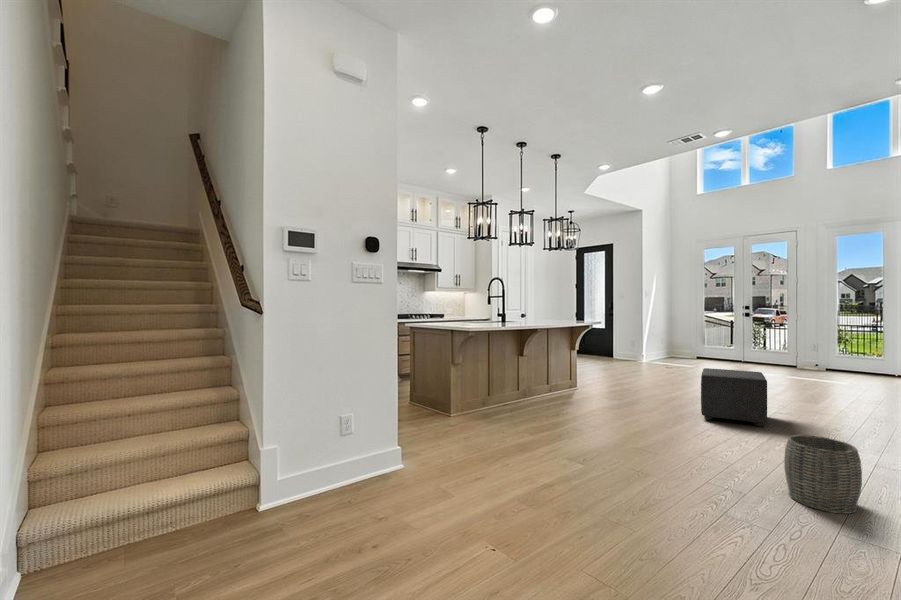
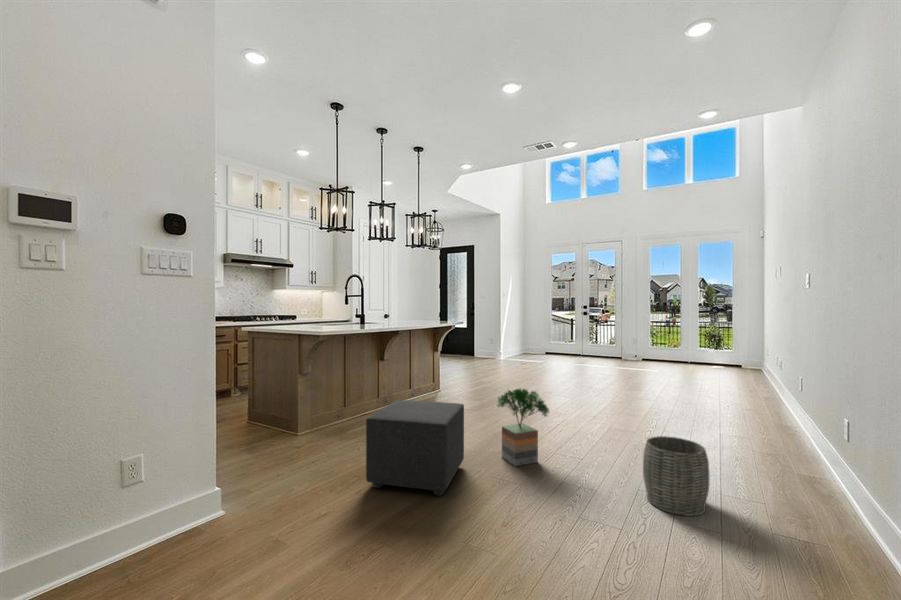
ottoman: present [701,368,767,427] -> present [366,400,464,496]
potted tree: none [630,382,687,455] -> present [497,389,549,466]

